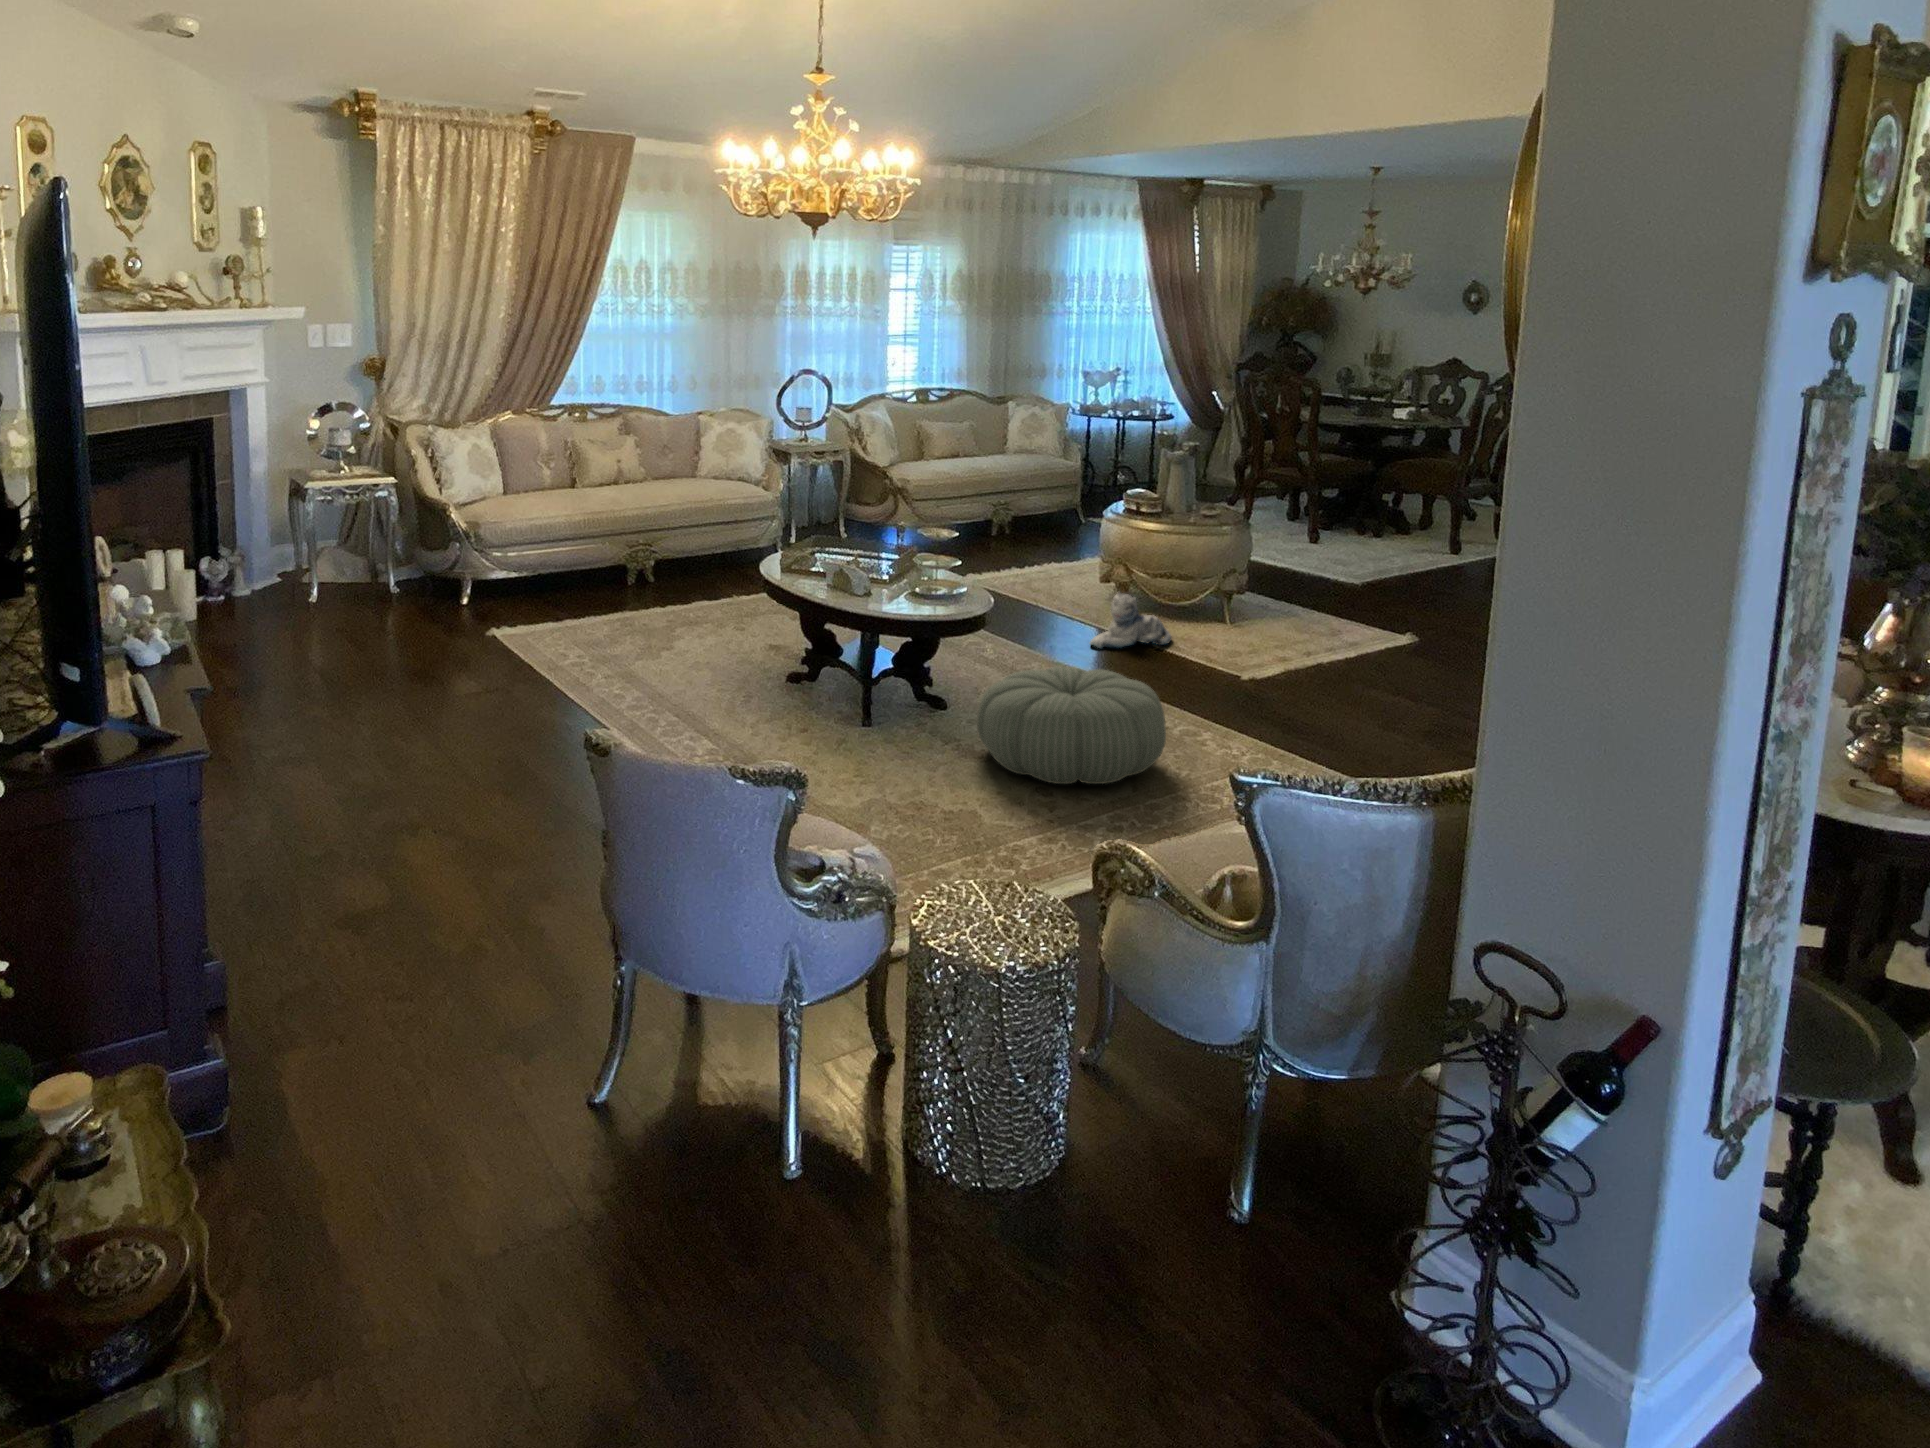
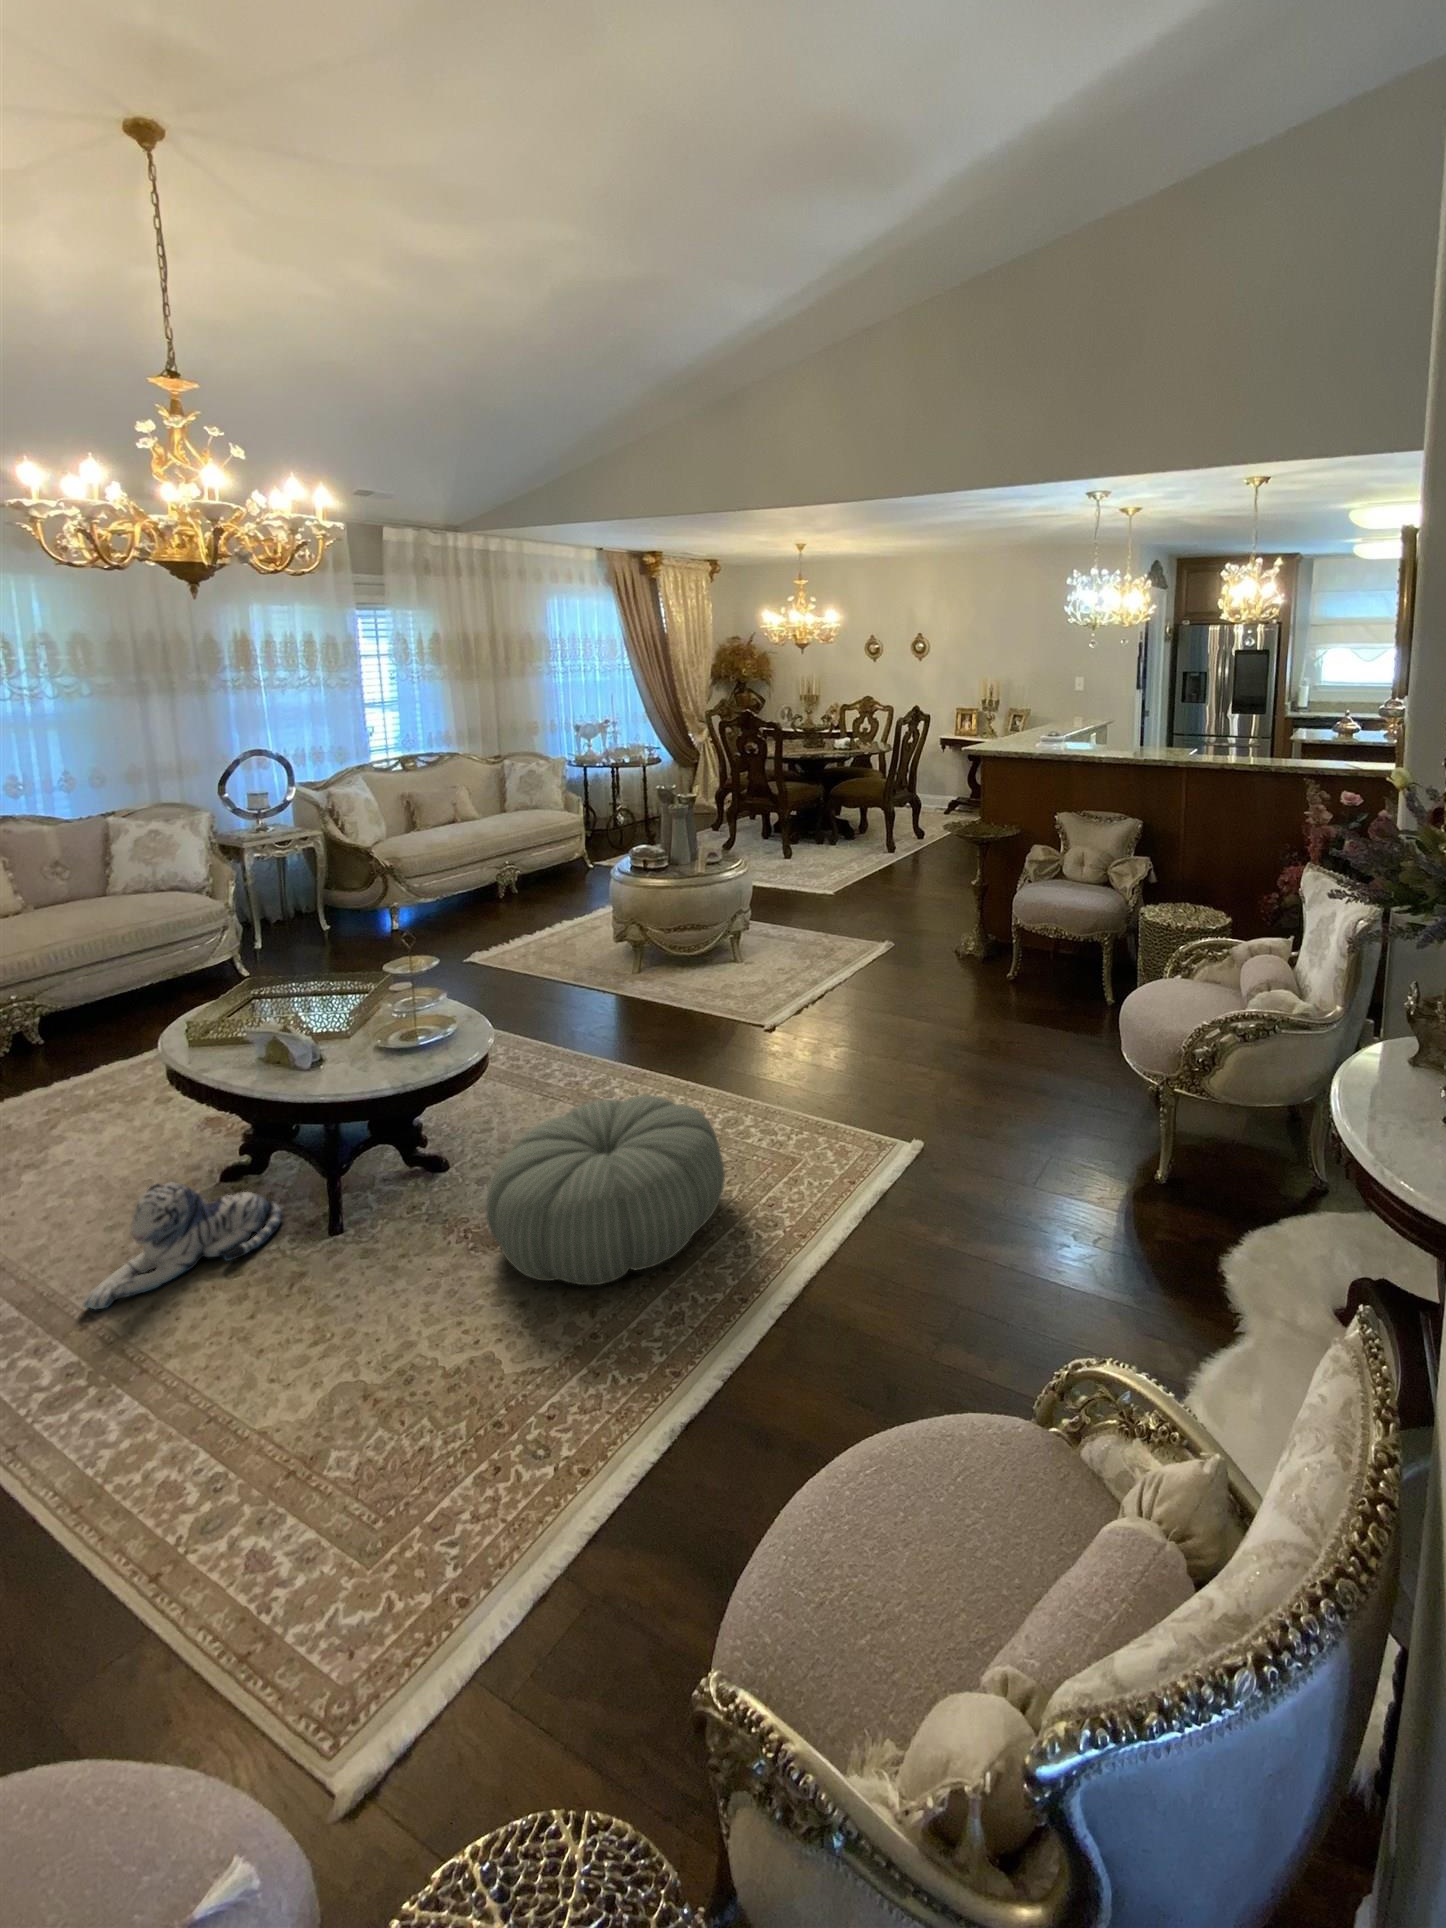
plush toy: present [1090,592,1171,649] -> present [82,1182,283,1309]

